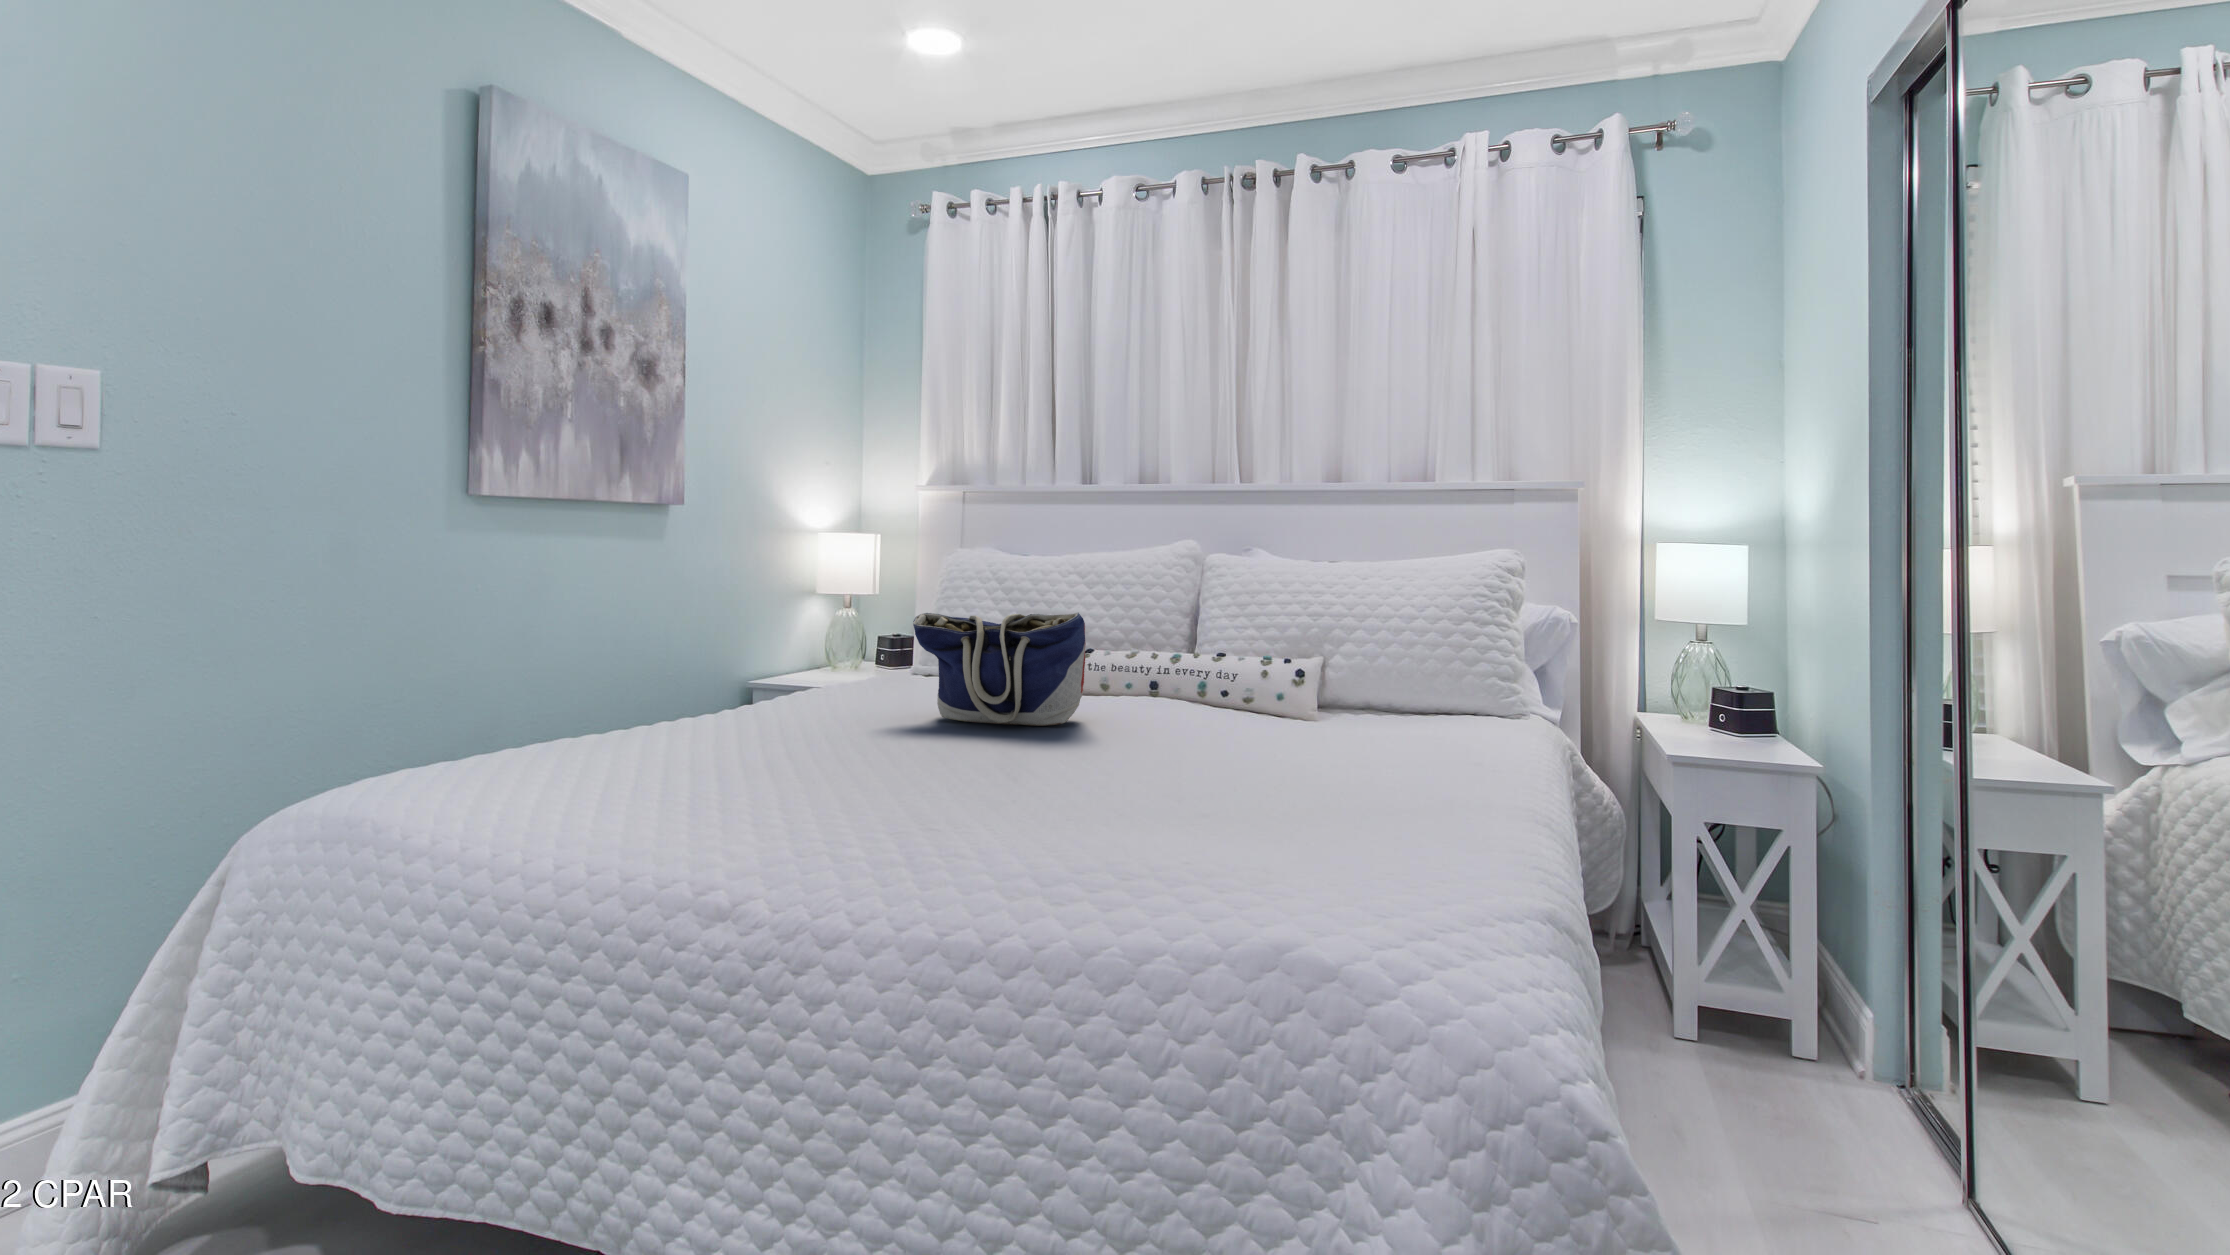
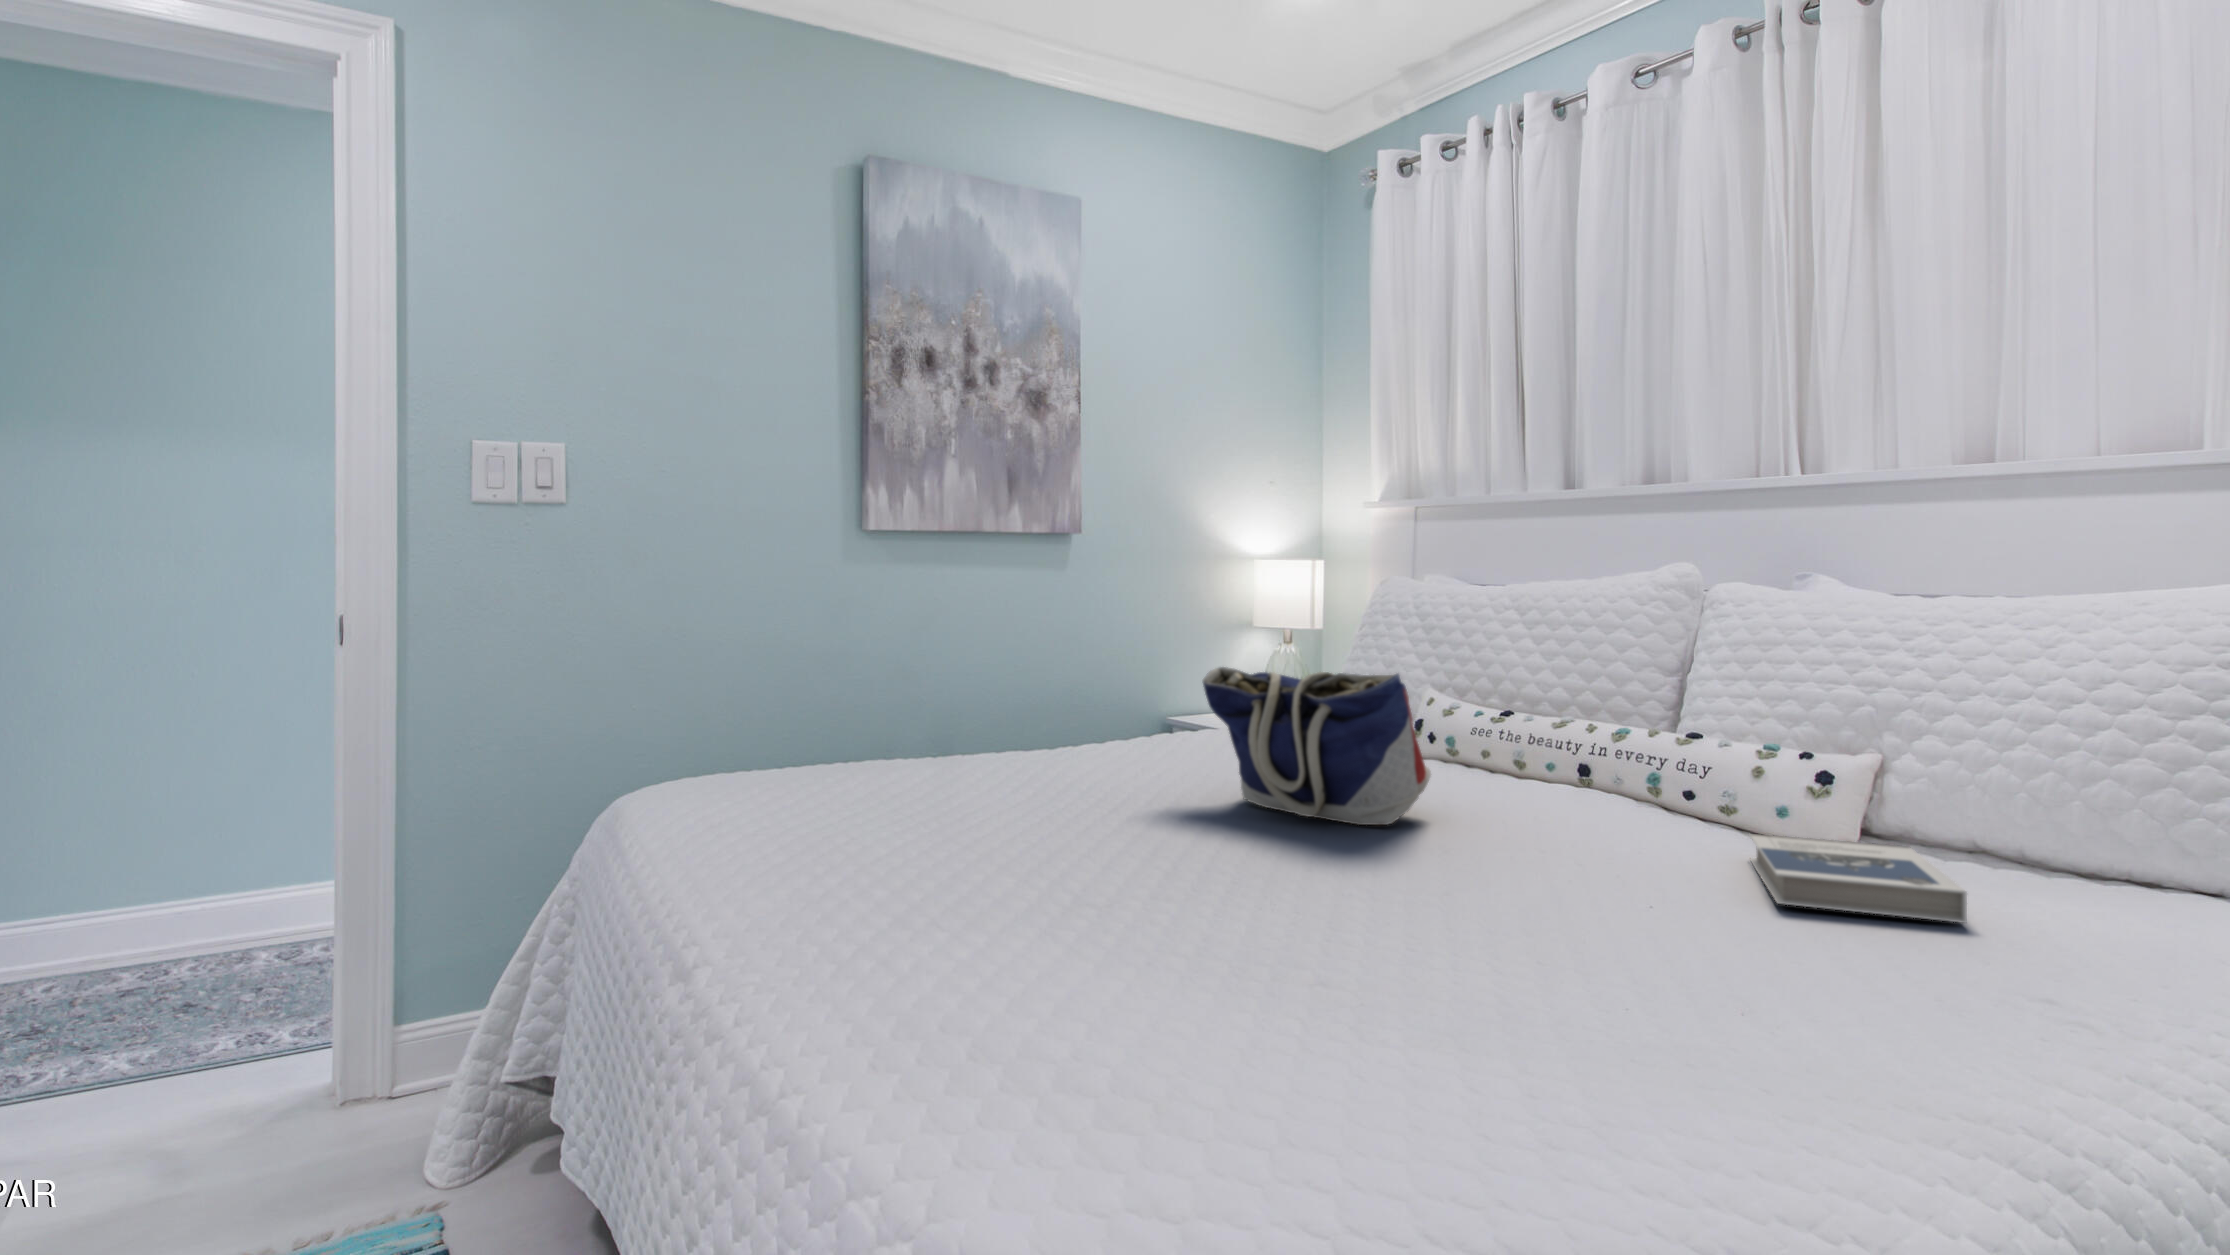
hardback book: none [1276,709,1399,740] -> present [1749,834,1967,923]

